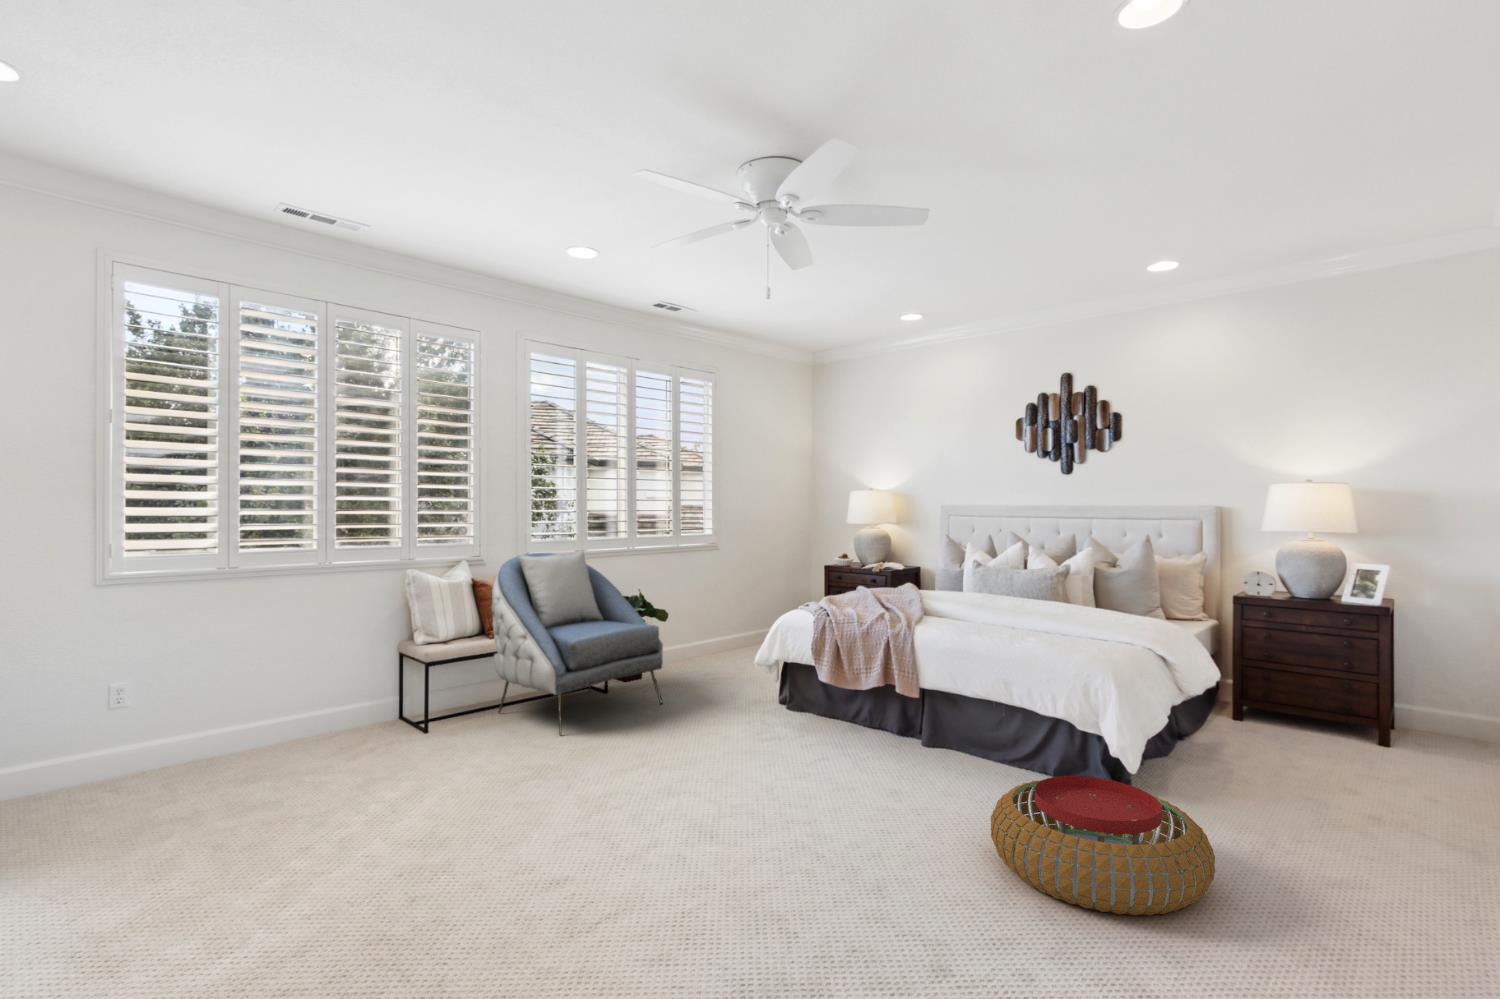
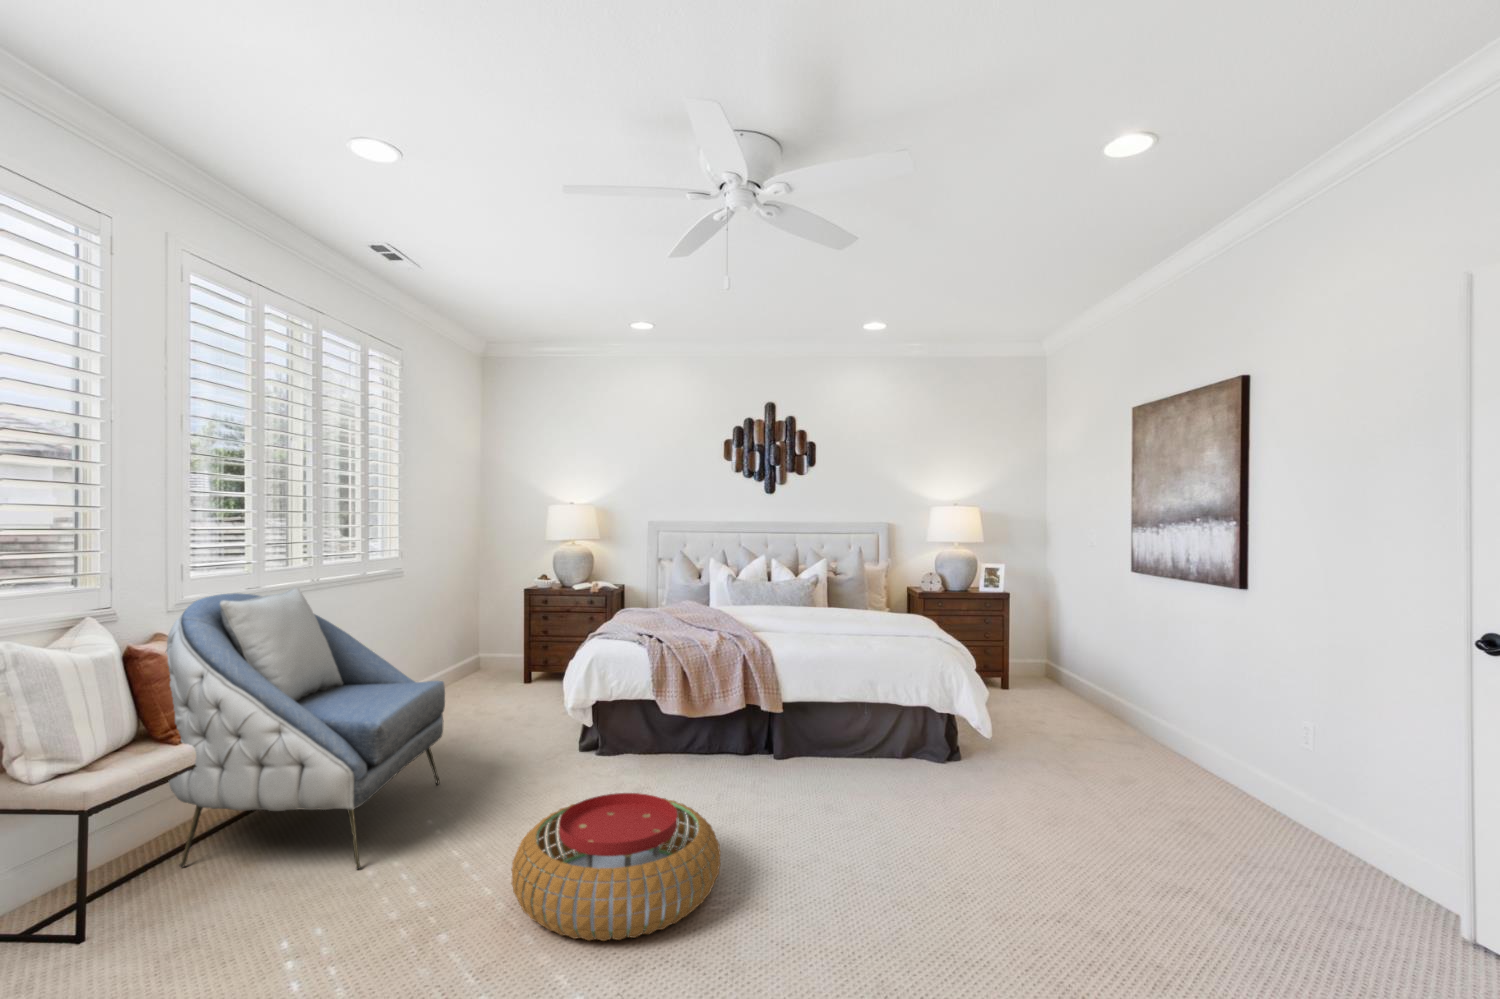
pouf: present [991,776,1215,916] -> present [512,793,720,941]

